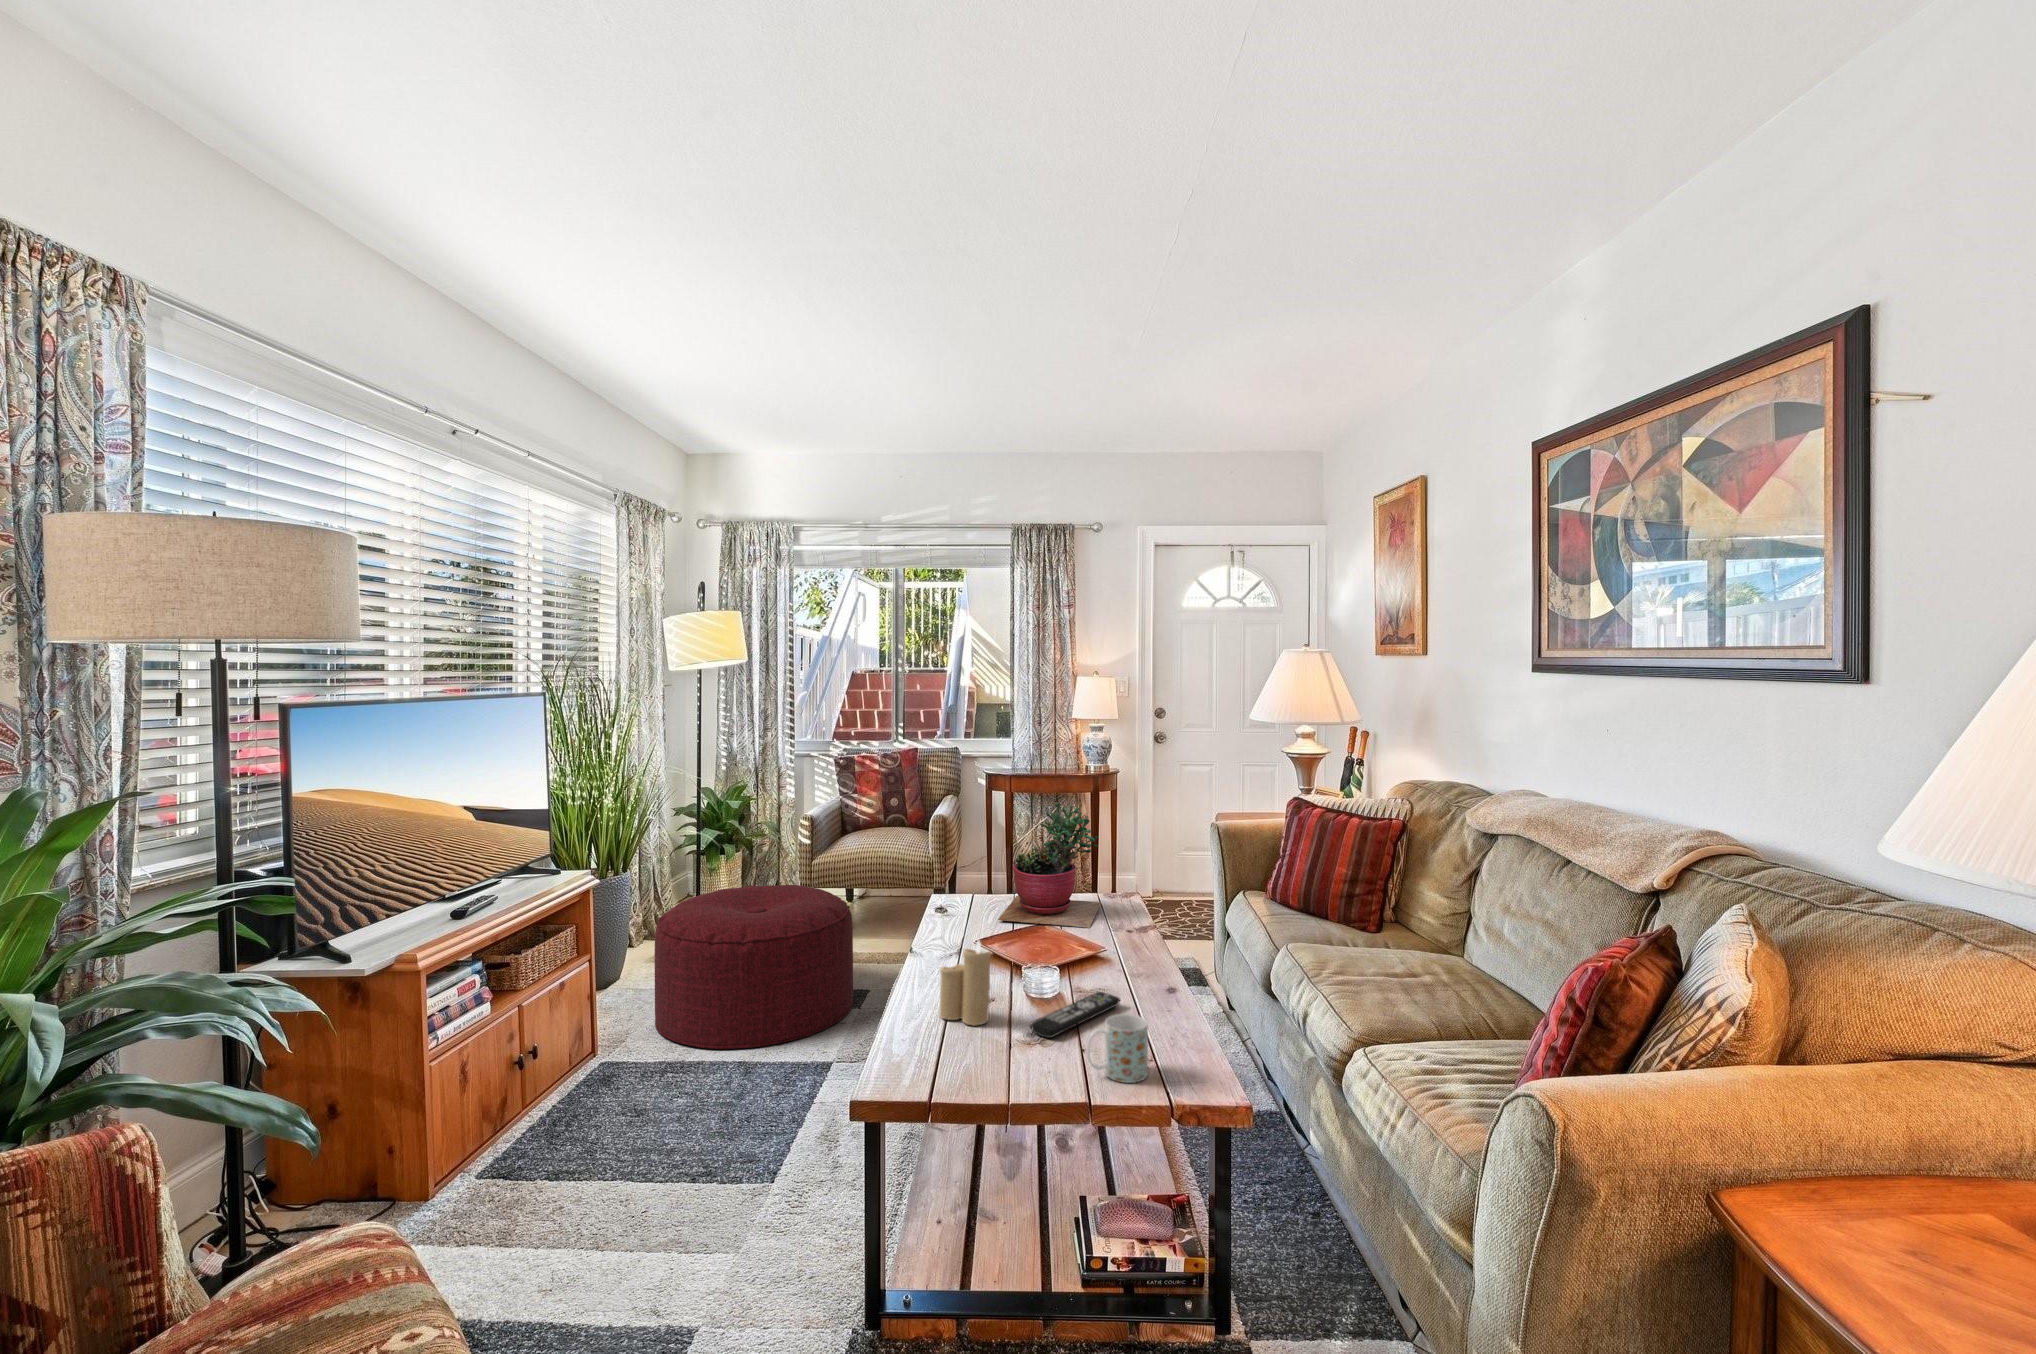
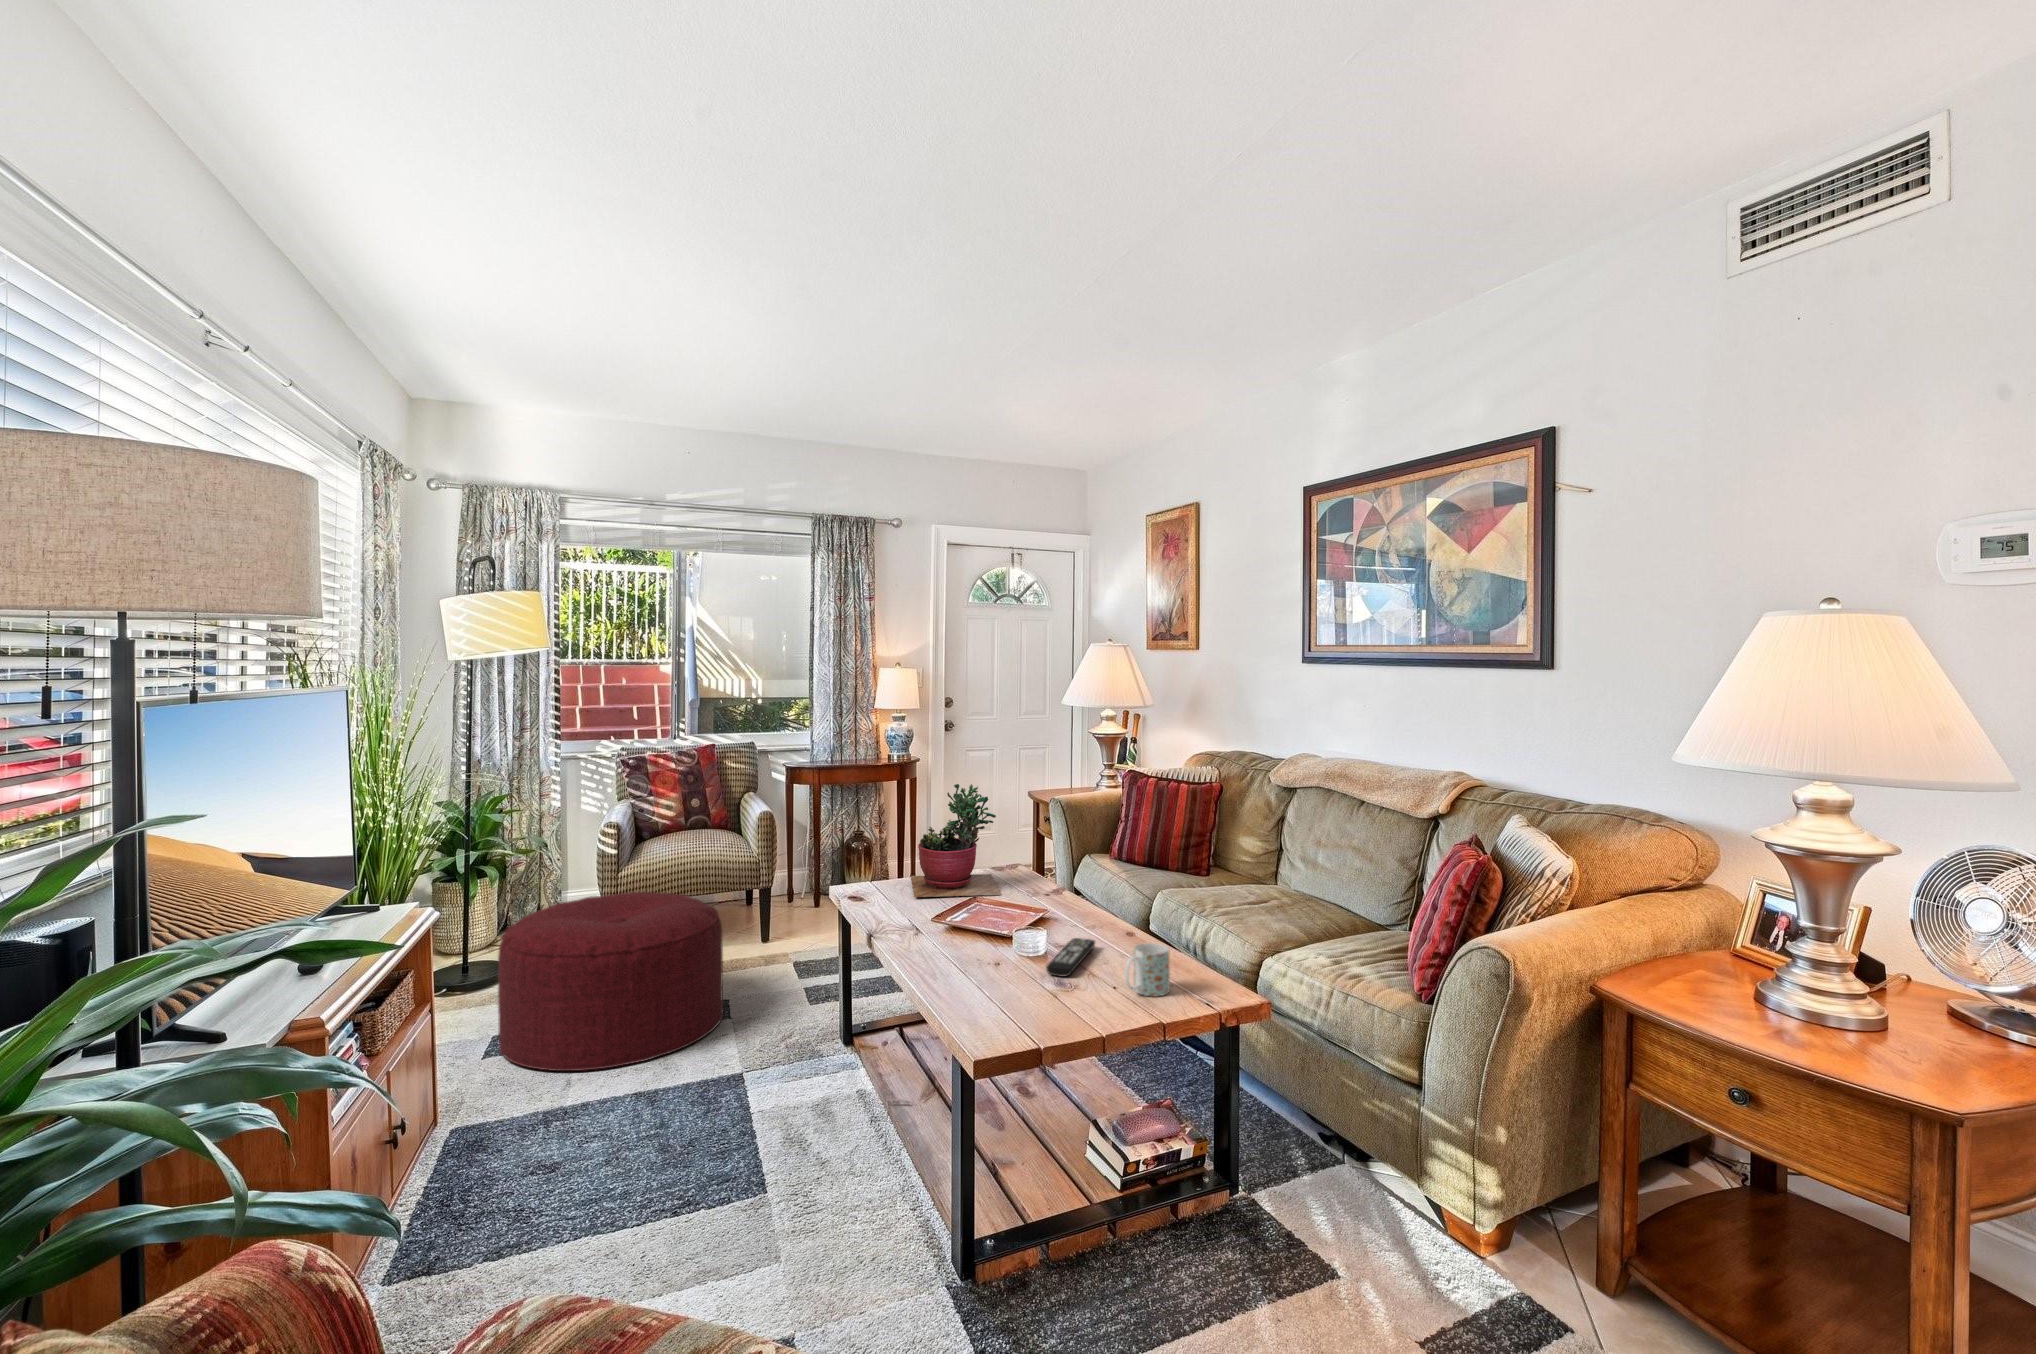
candle: present [940,941,991,1026] -> none [954,901,1004,977]

